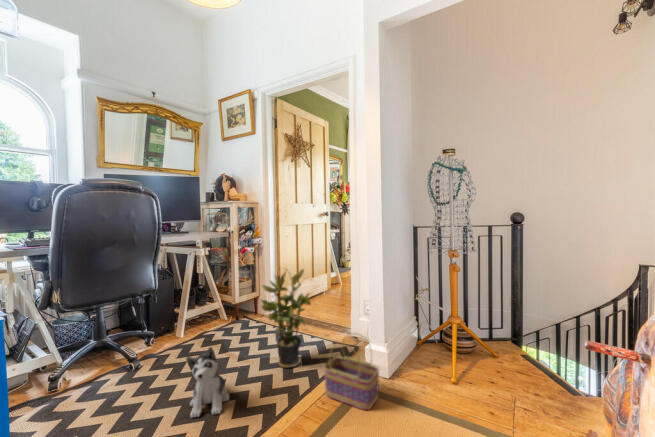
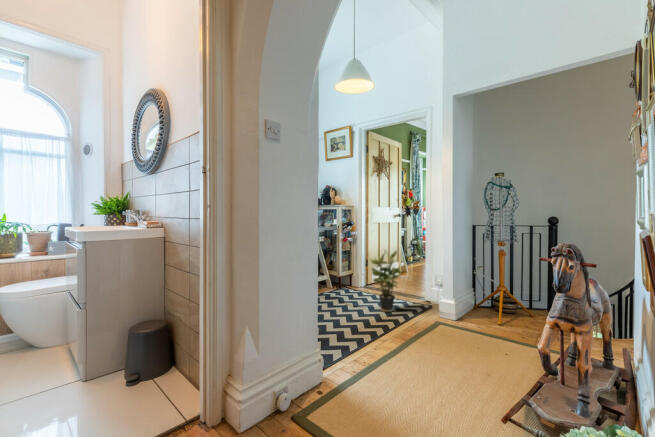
basket: present [324,337,379,410] -> none [415,288,451,331]
plush toy: present [187,347,229,418] -> none [337,289,358,327]

